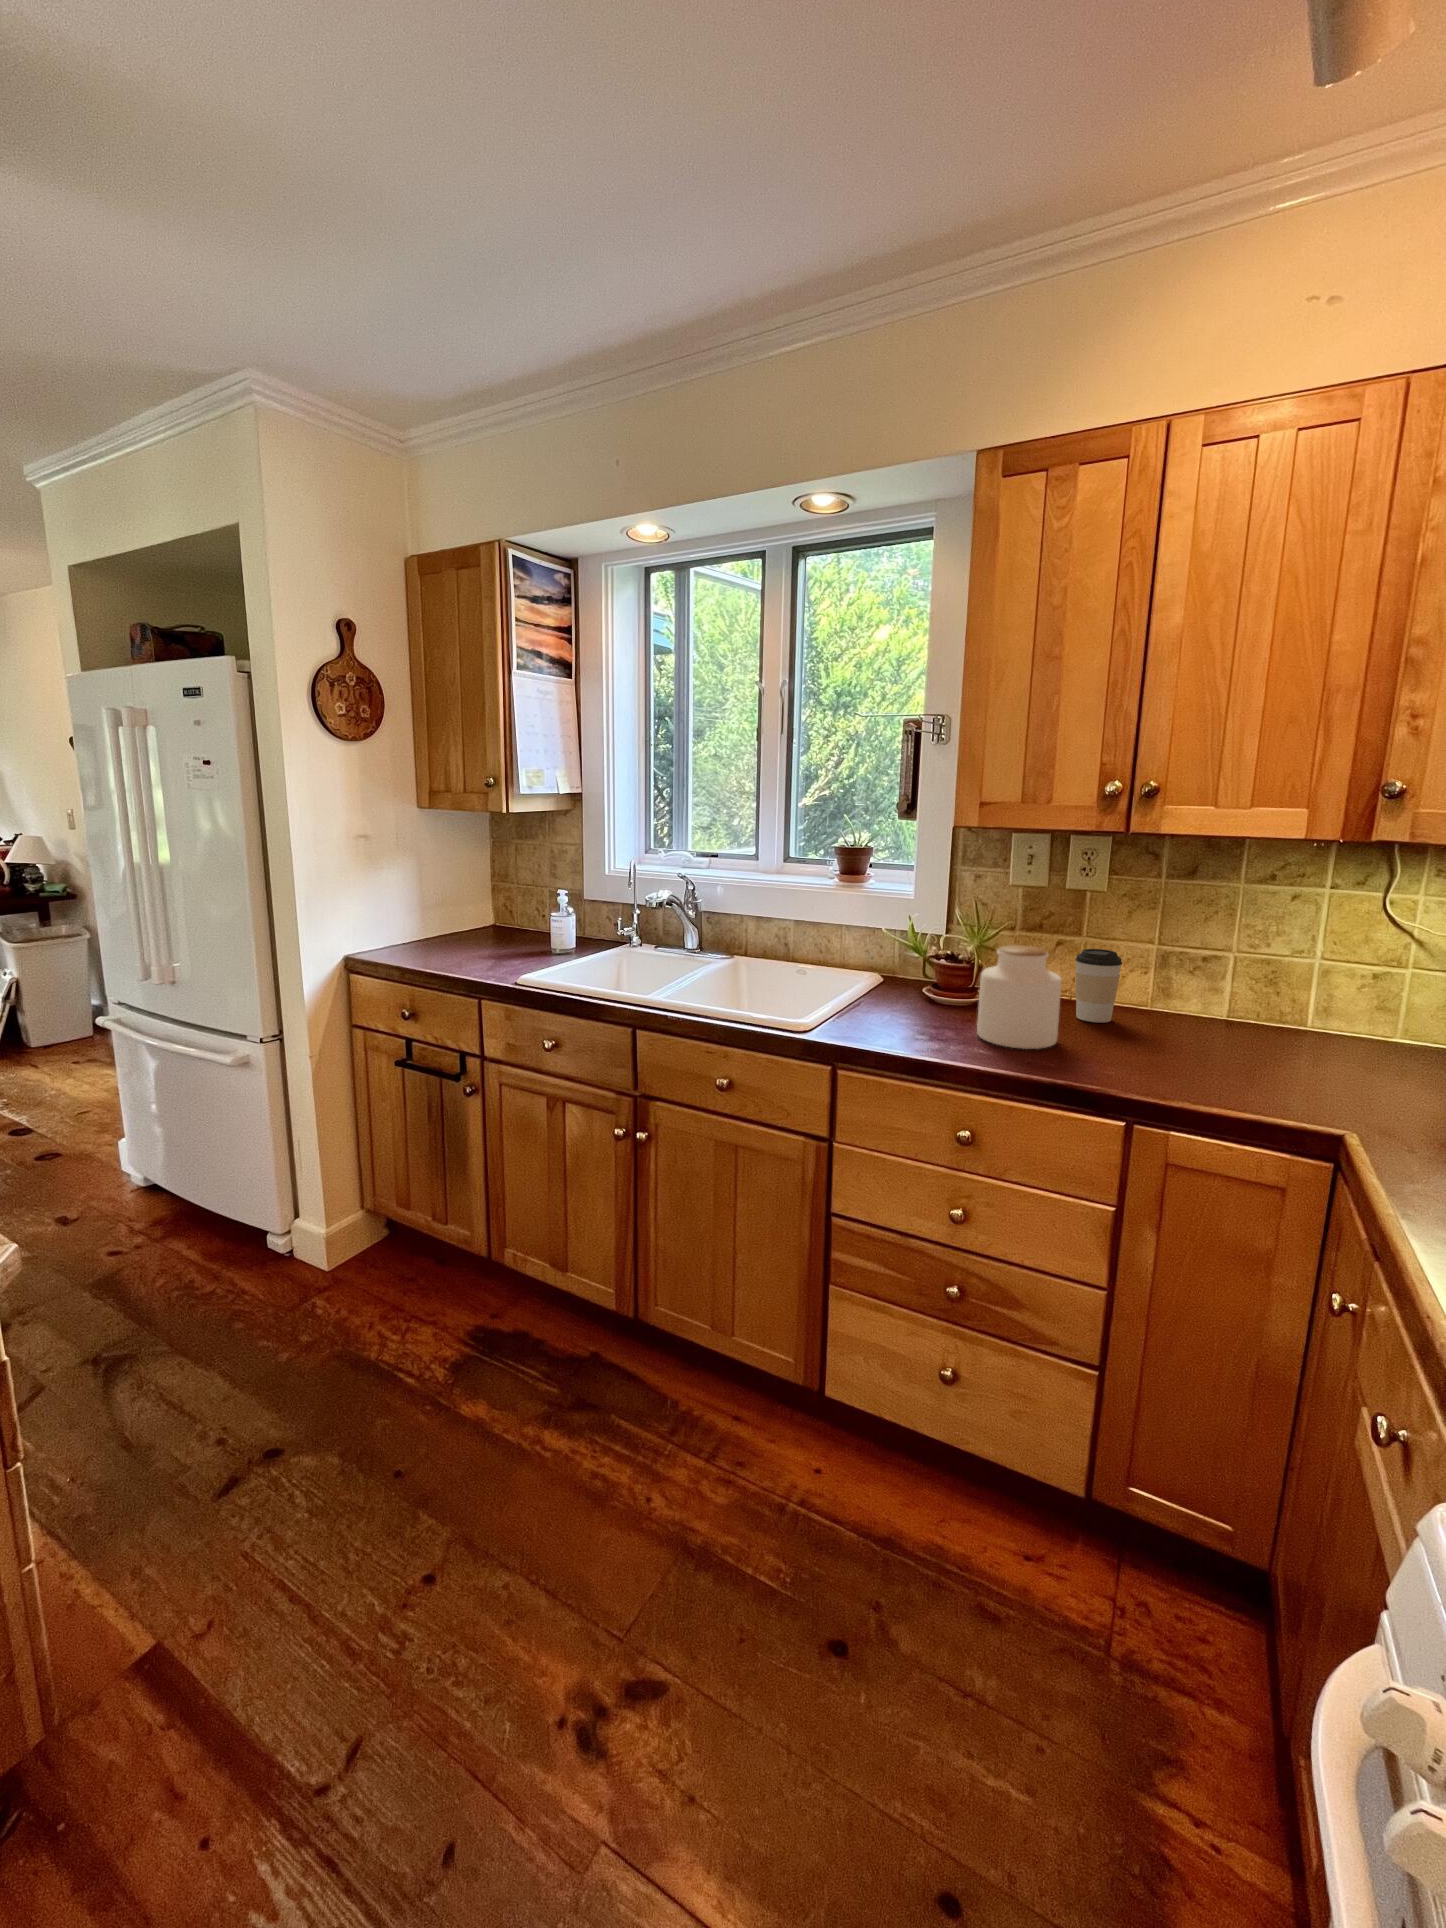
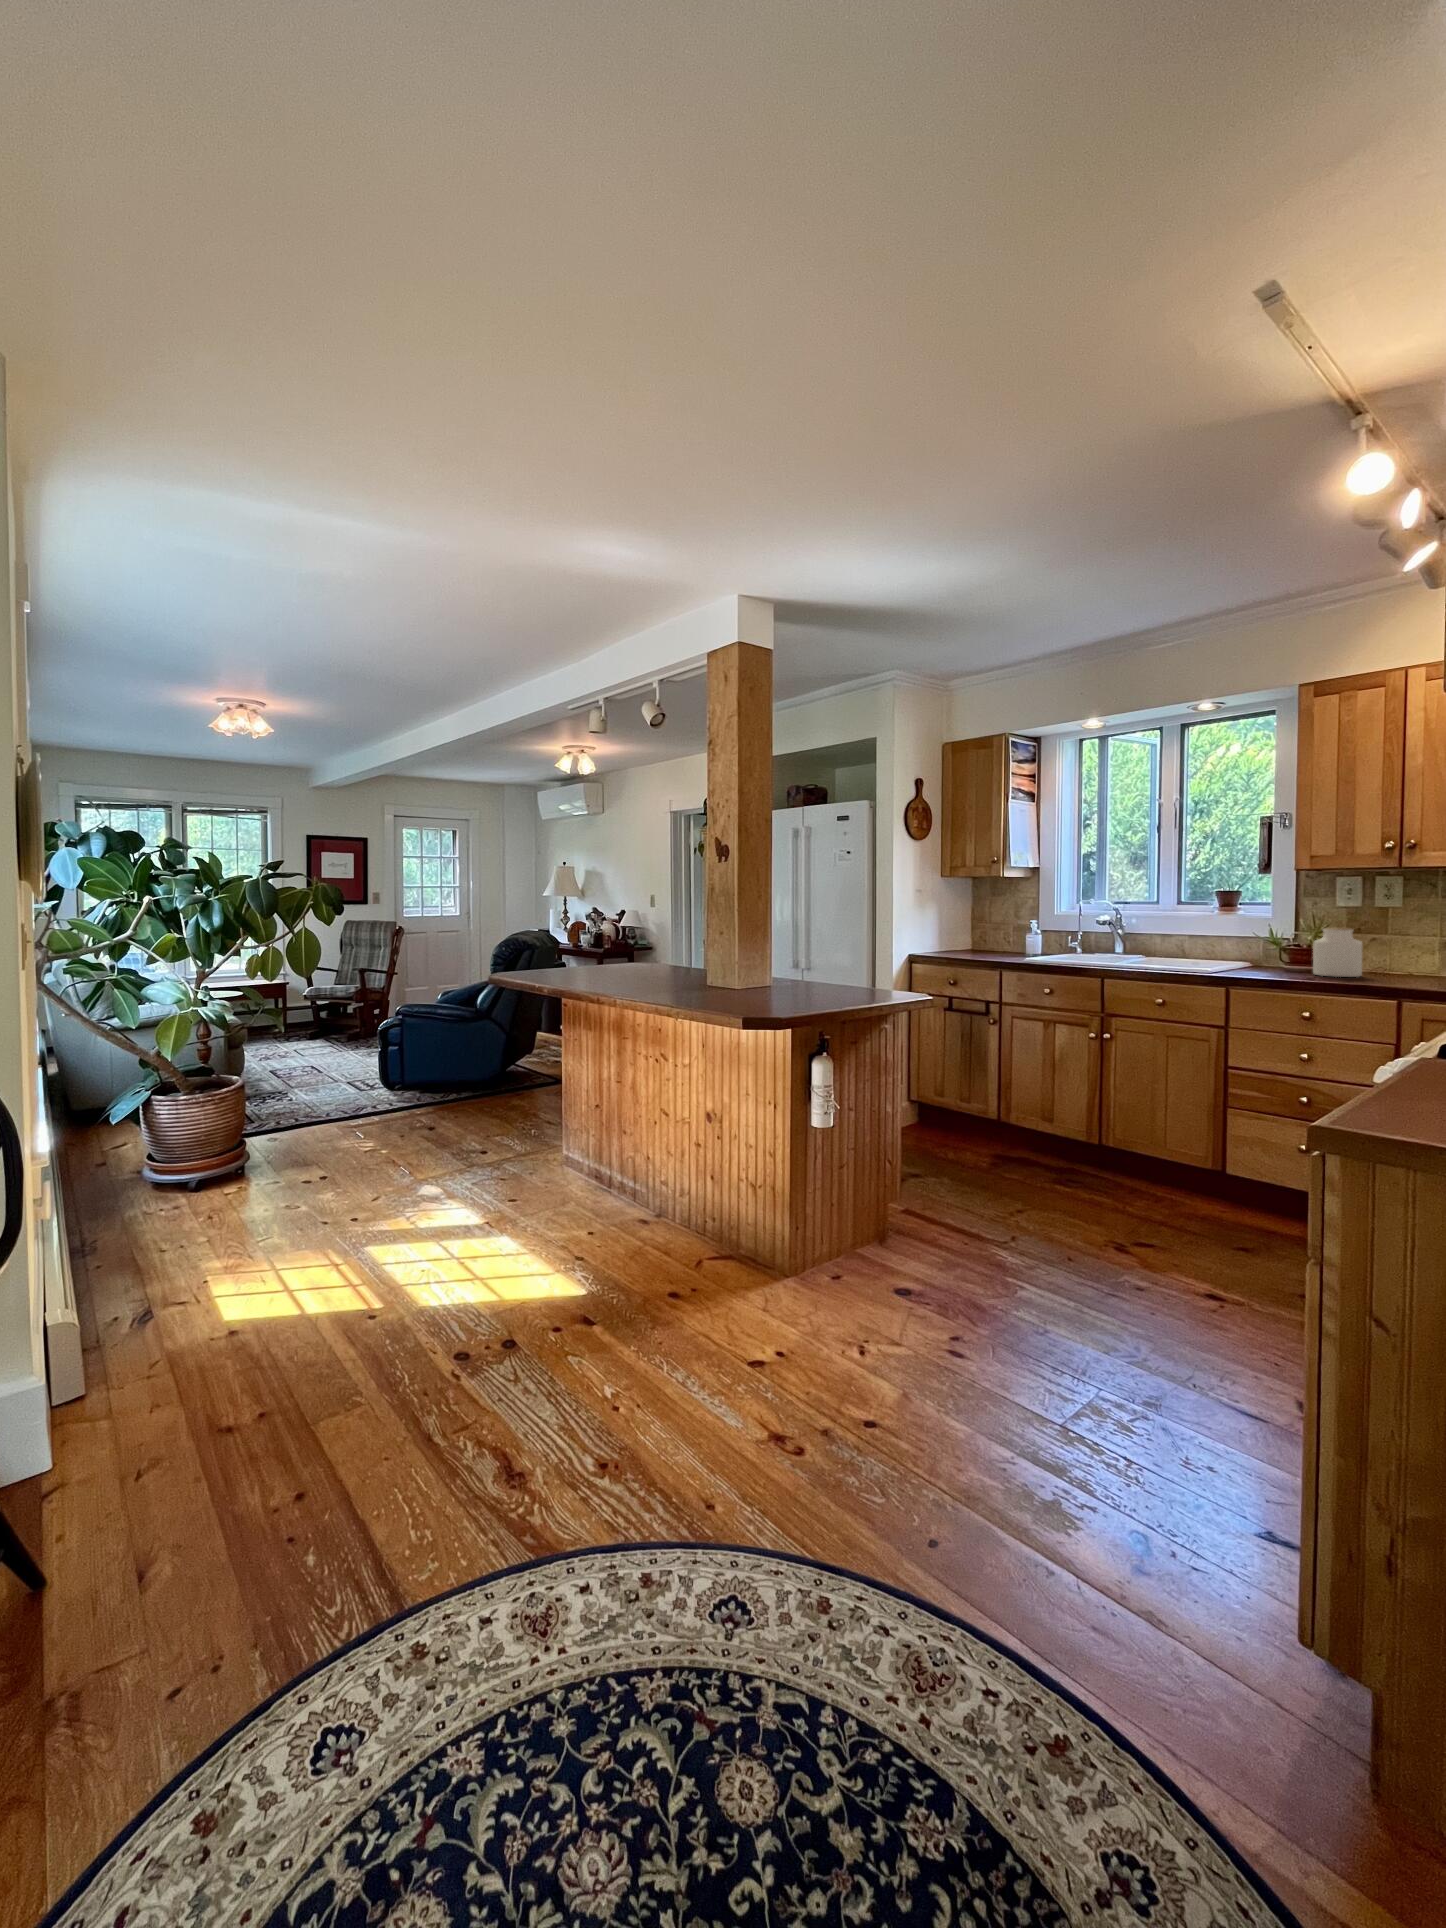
coffee cup: present [1075,949,1122,1022] -> none [1376,934,1406,973]

